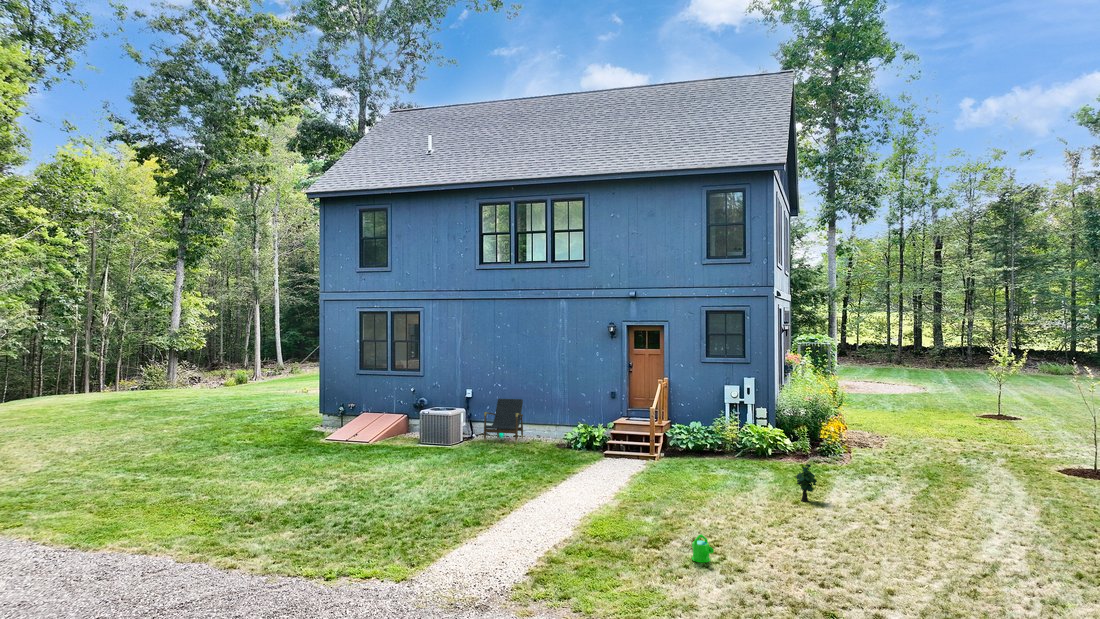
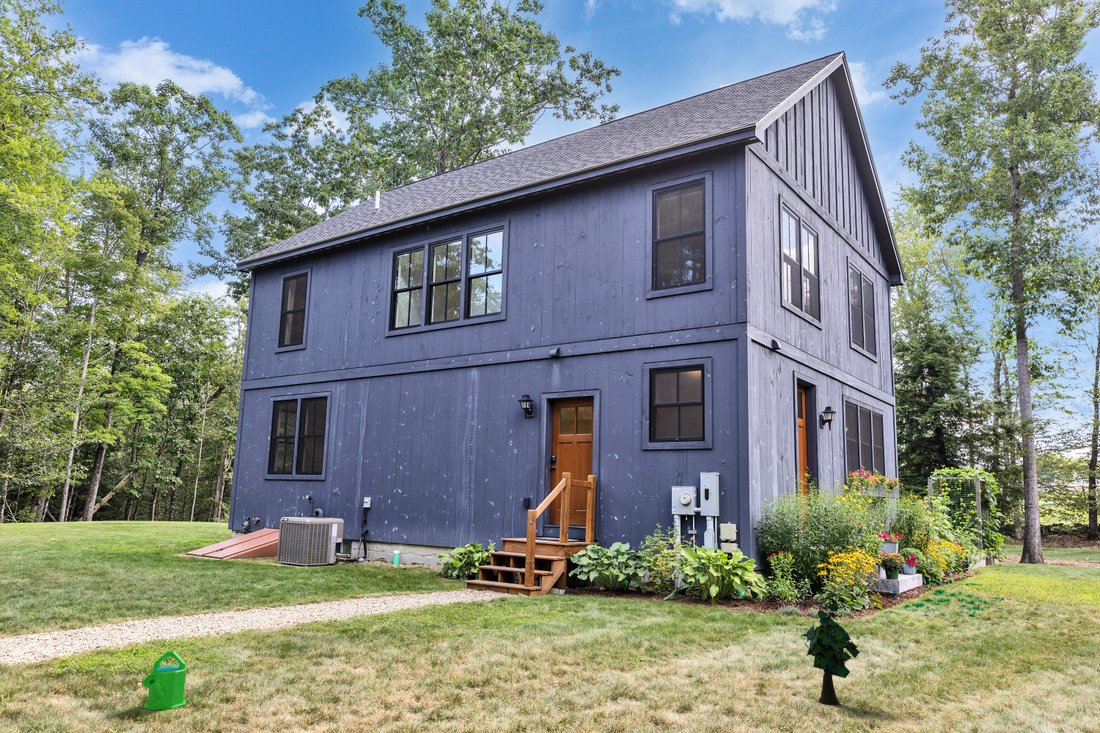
lounge chair: present [484,399,523,444] -> none [355,509,423,570]
decorative plant: present [794,464,817,502] -> present [801,604,859,705]

